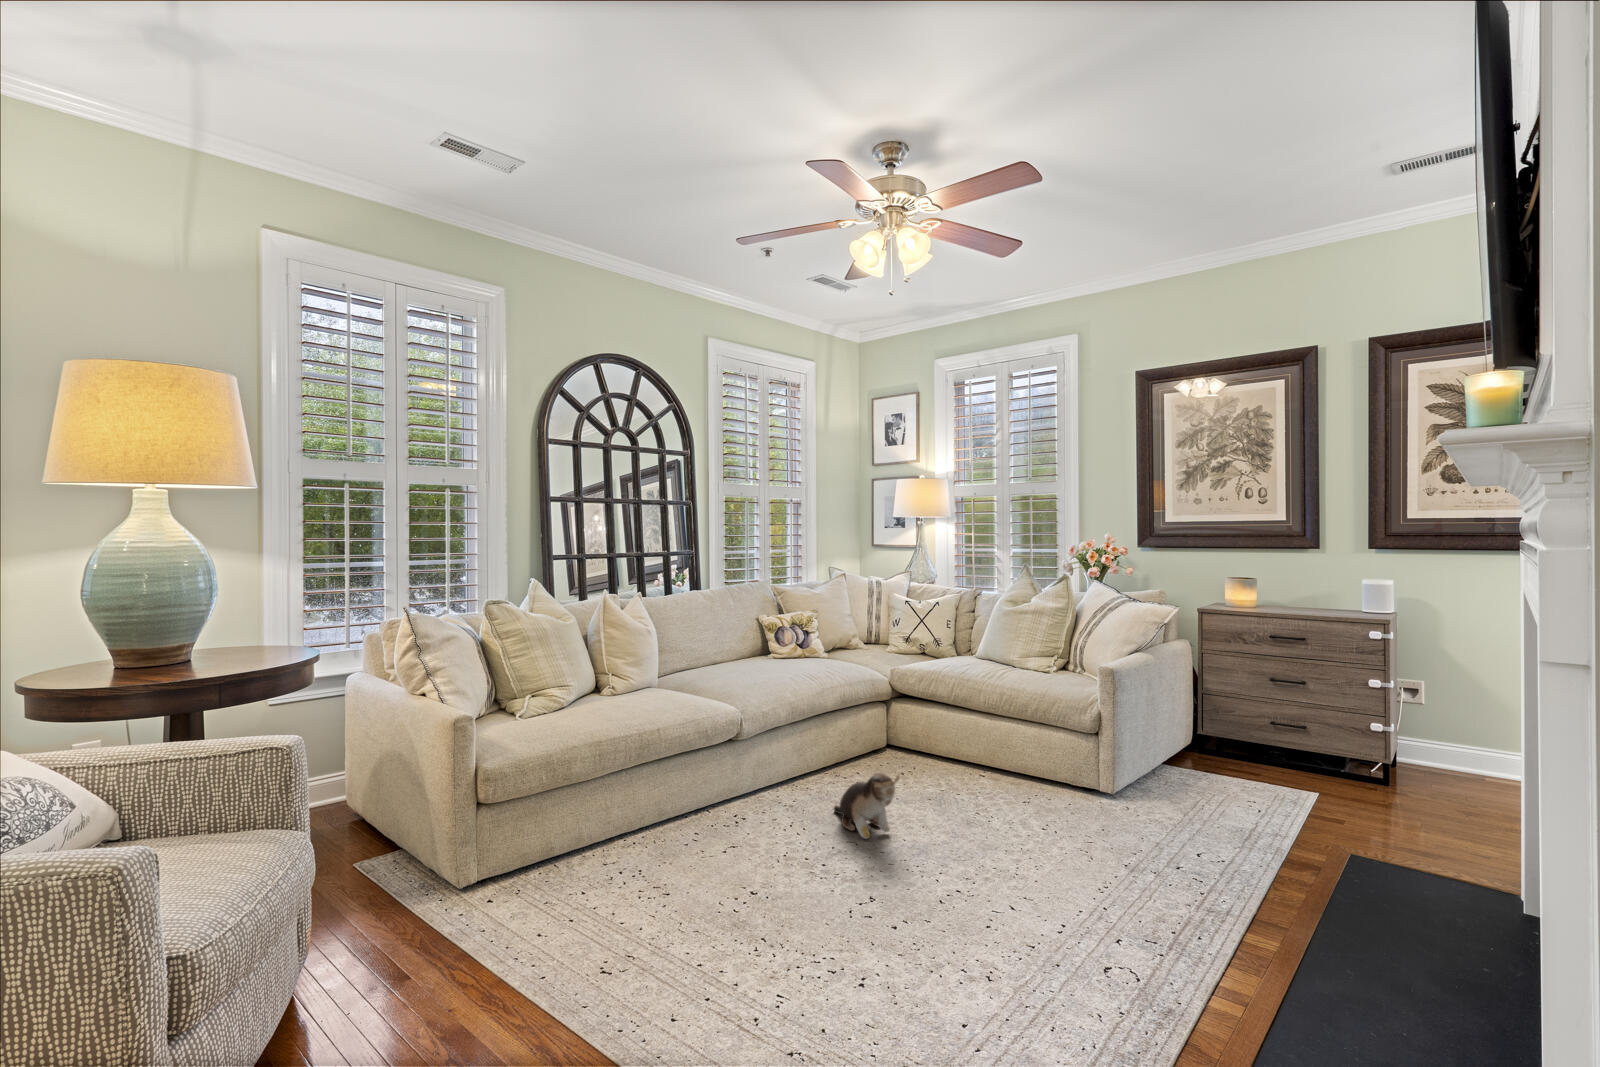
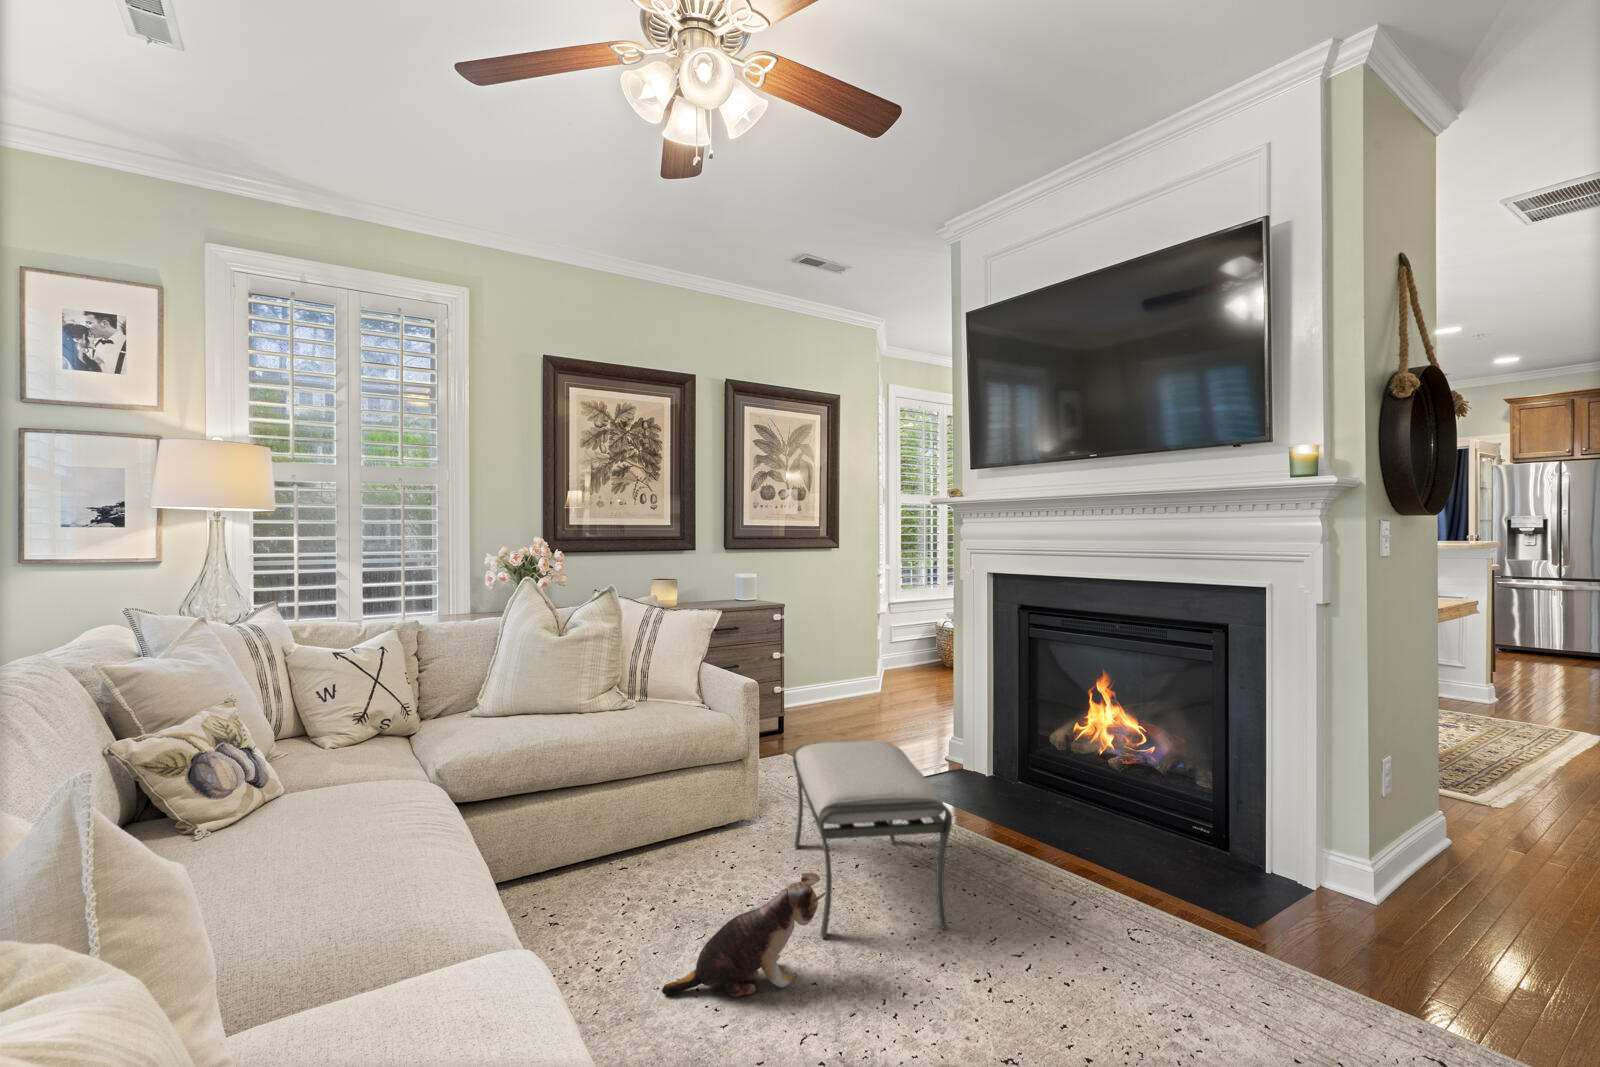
ottoman: none [930,725,1146,891] -> present [793,741,953,939]

